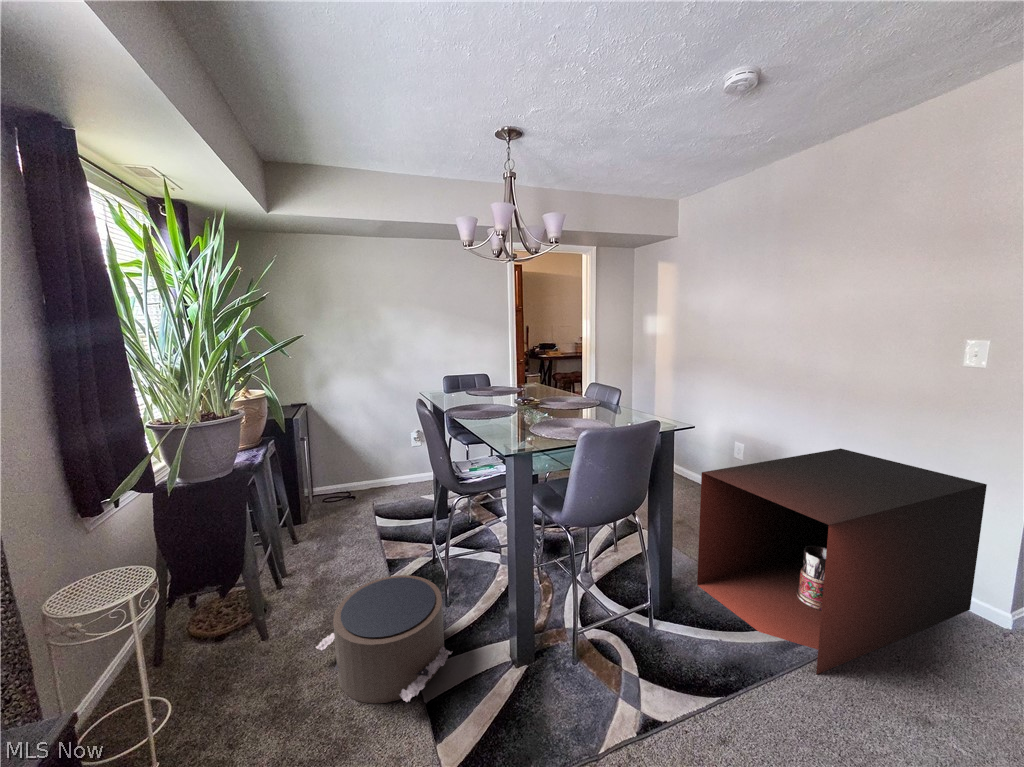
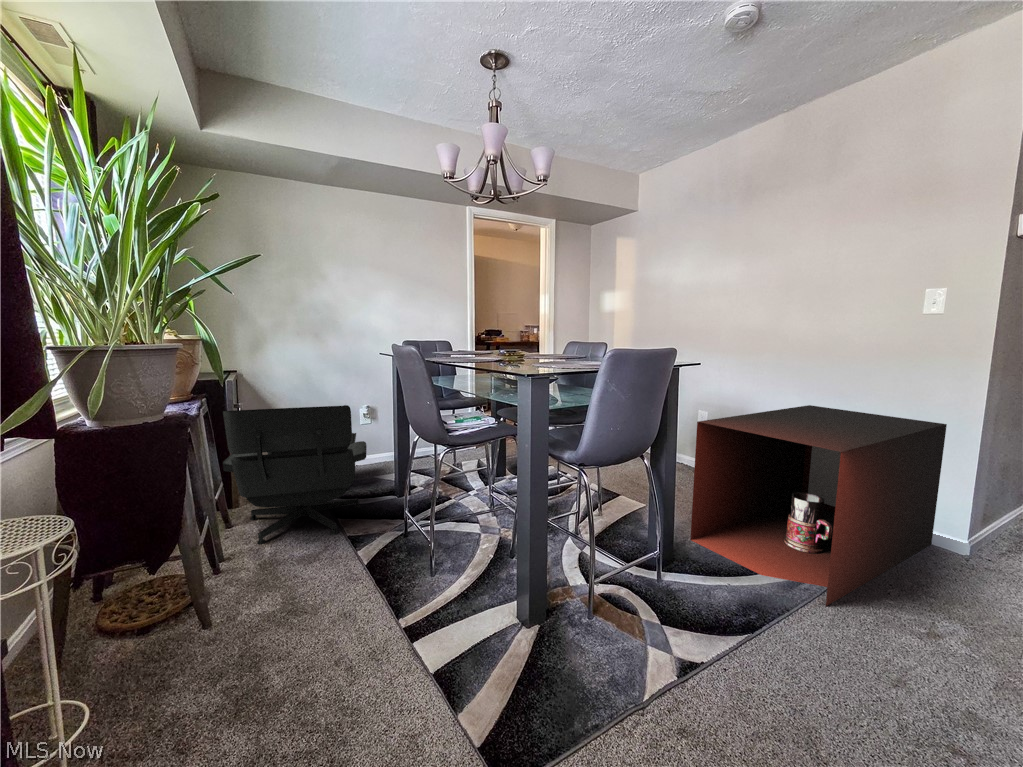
lounge chair: none [284,449,406,563] -> present [223,405,367,545]
pouf: present [316,575,452,704] -> none [282,539,456,682]

